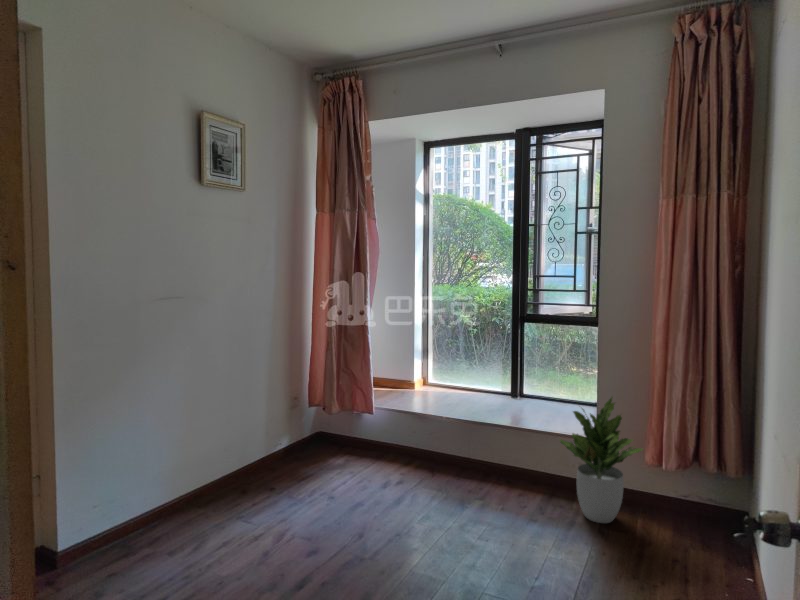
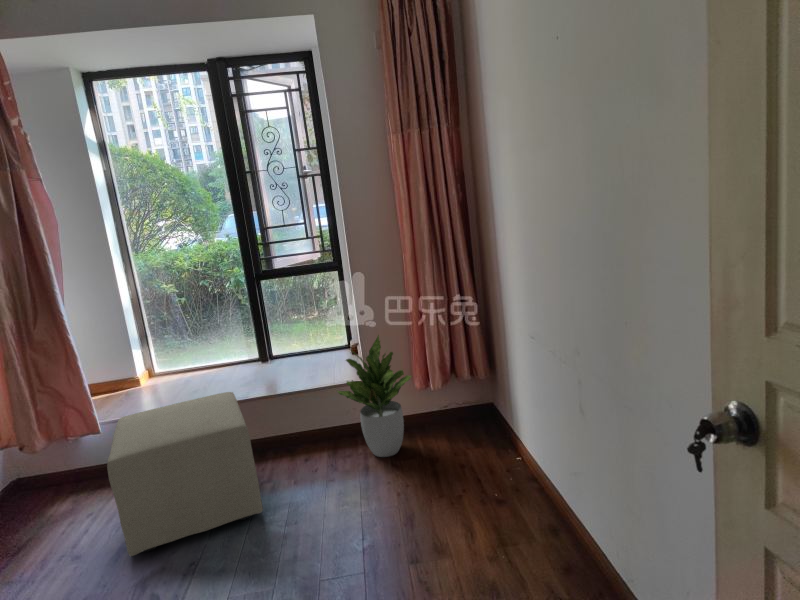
ottoman: none [355,404,469,520] -> present [107,392,263,556]

